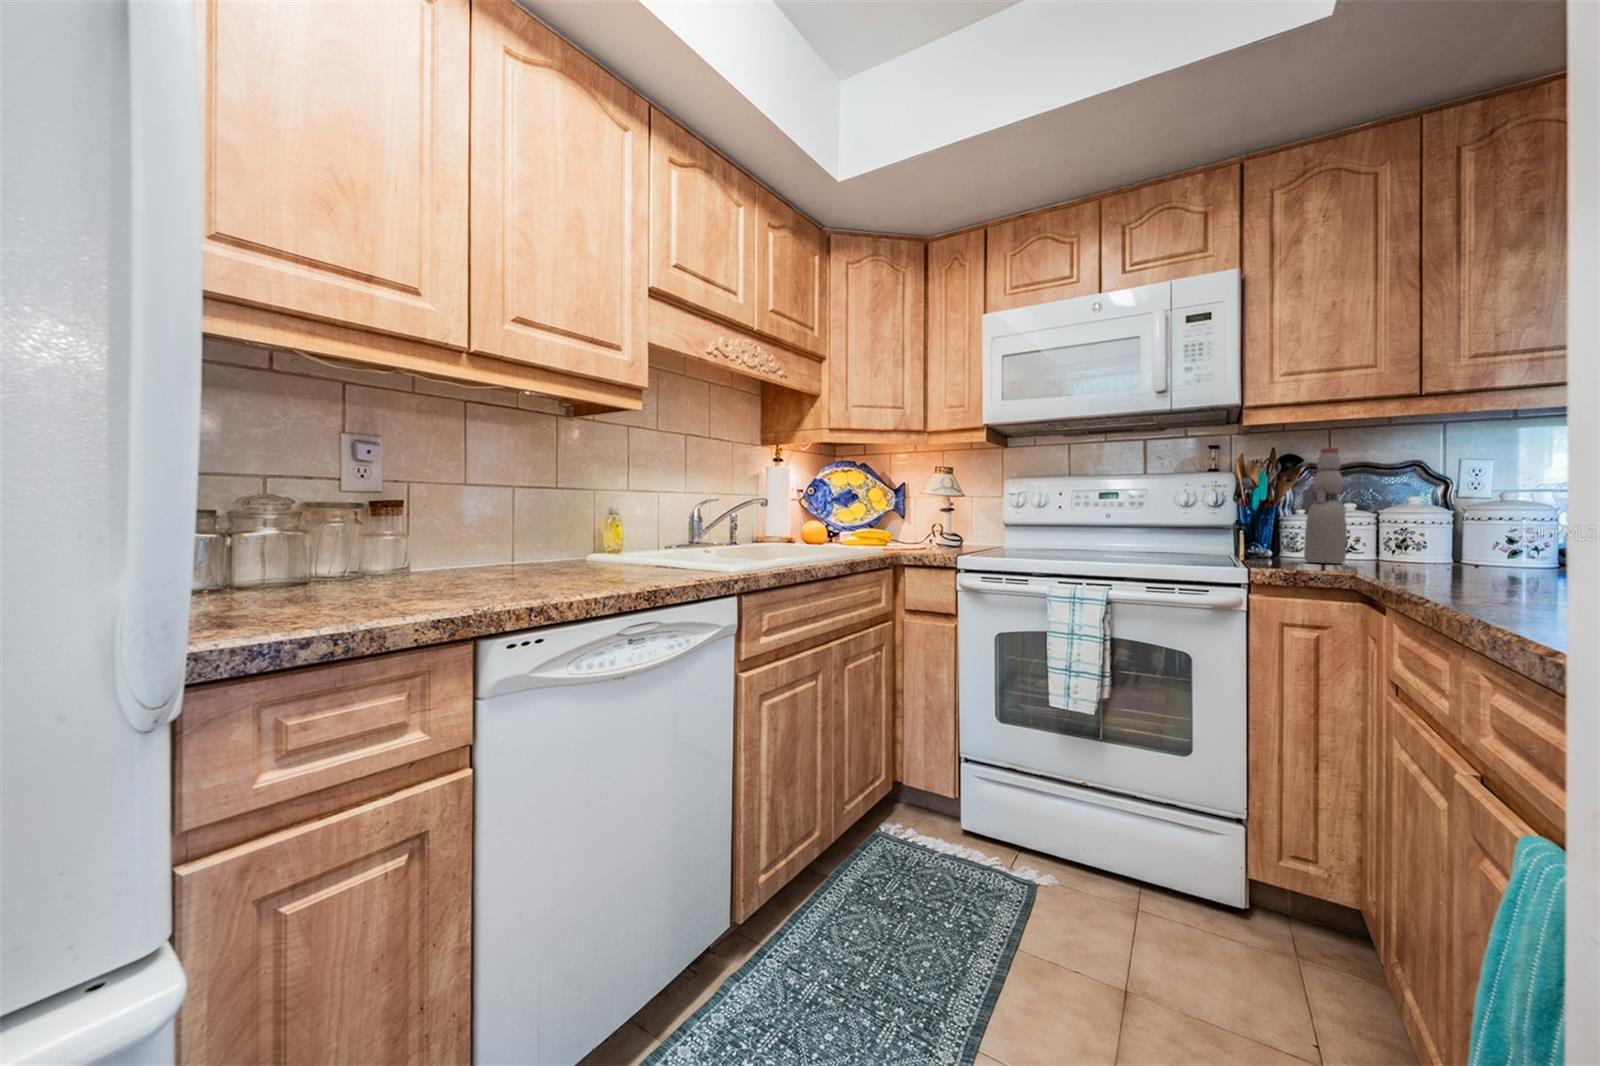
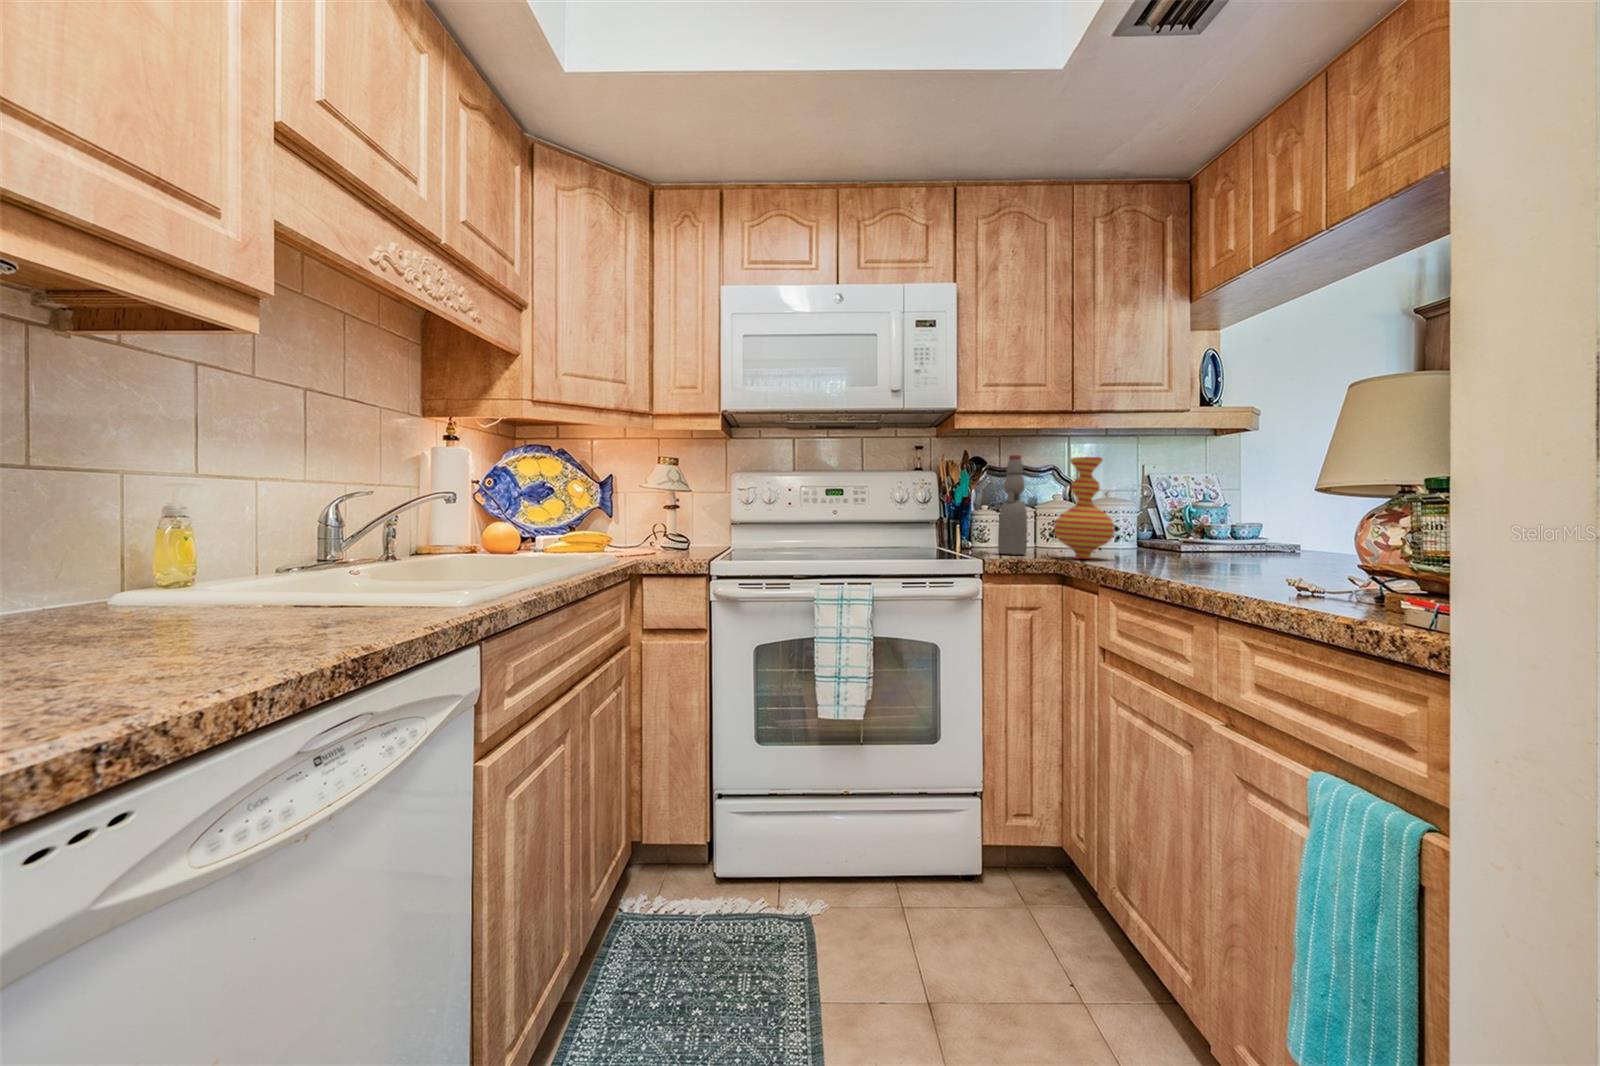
vase: none [1374,446,1469,571] -> present [1054,457,1114,559]

